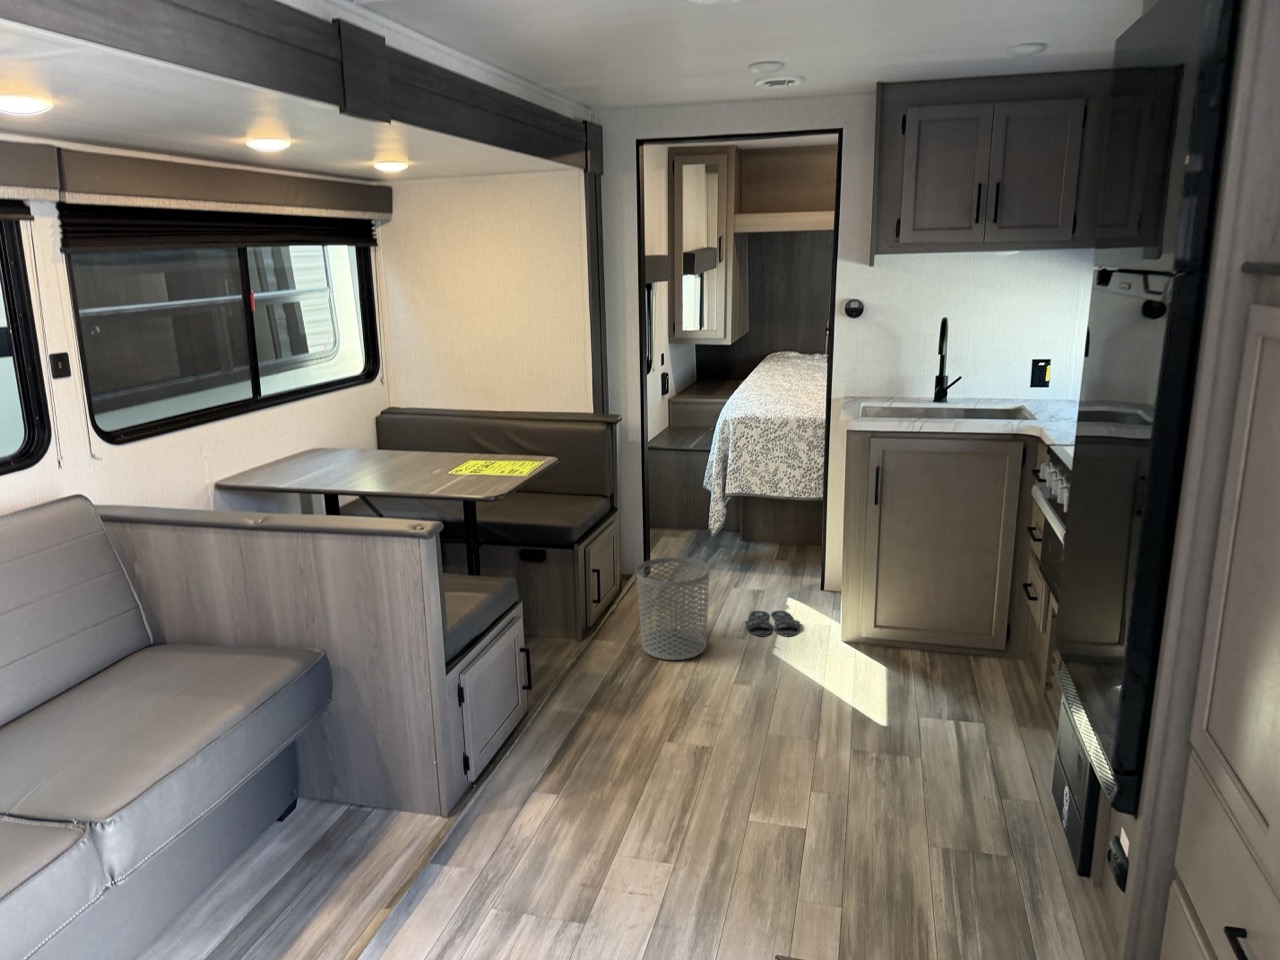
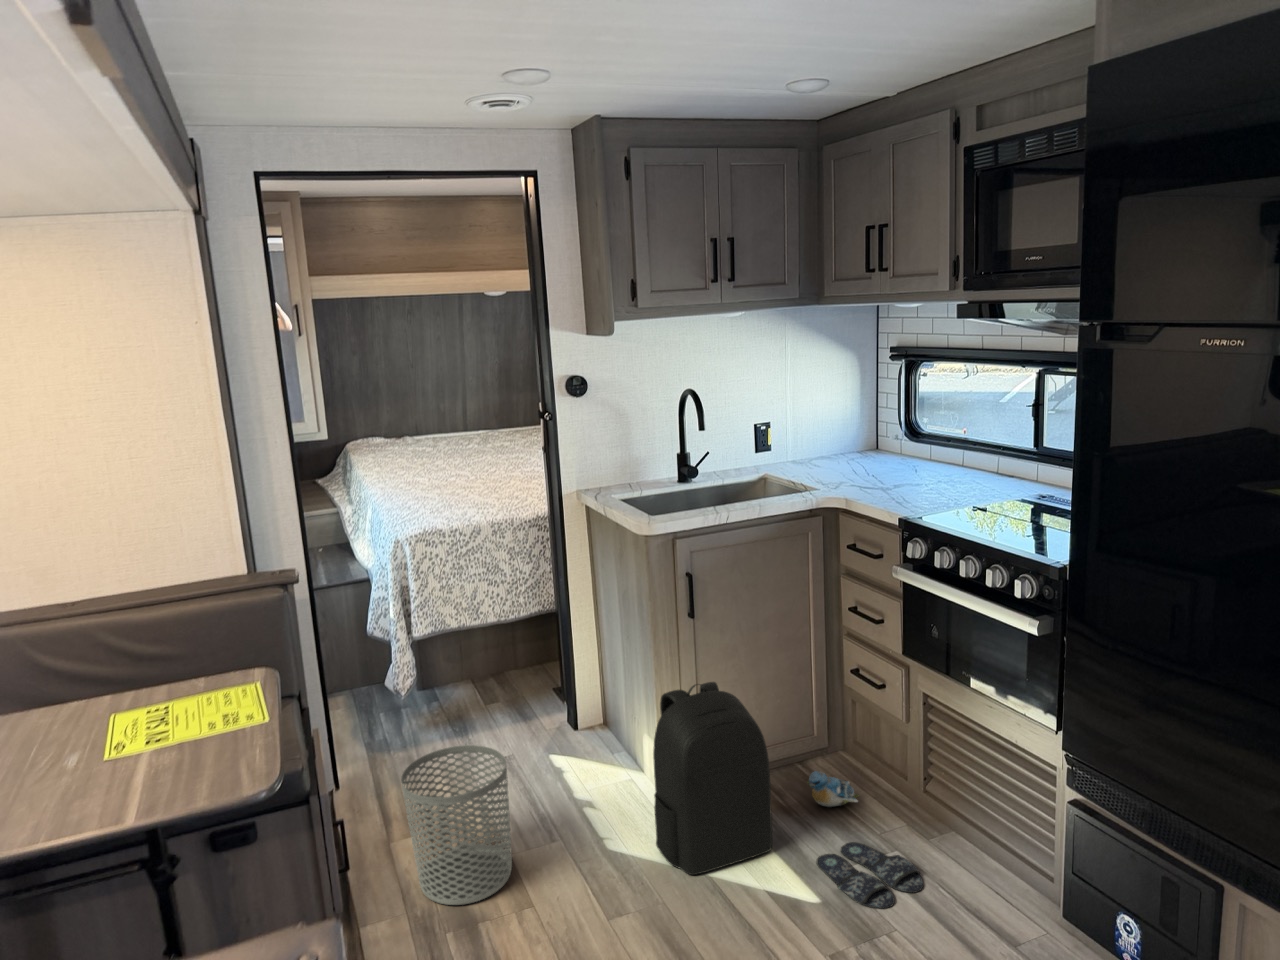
backpack: none [806,552,902,698] -> present [653,682,772,875]
slippers: present [745,611,800,637] -> present [817,842,923,909]
plush toy: none [952,656,1000,691] -> present [808,771,859,807]

